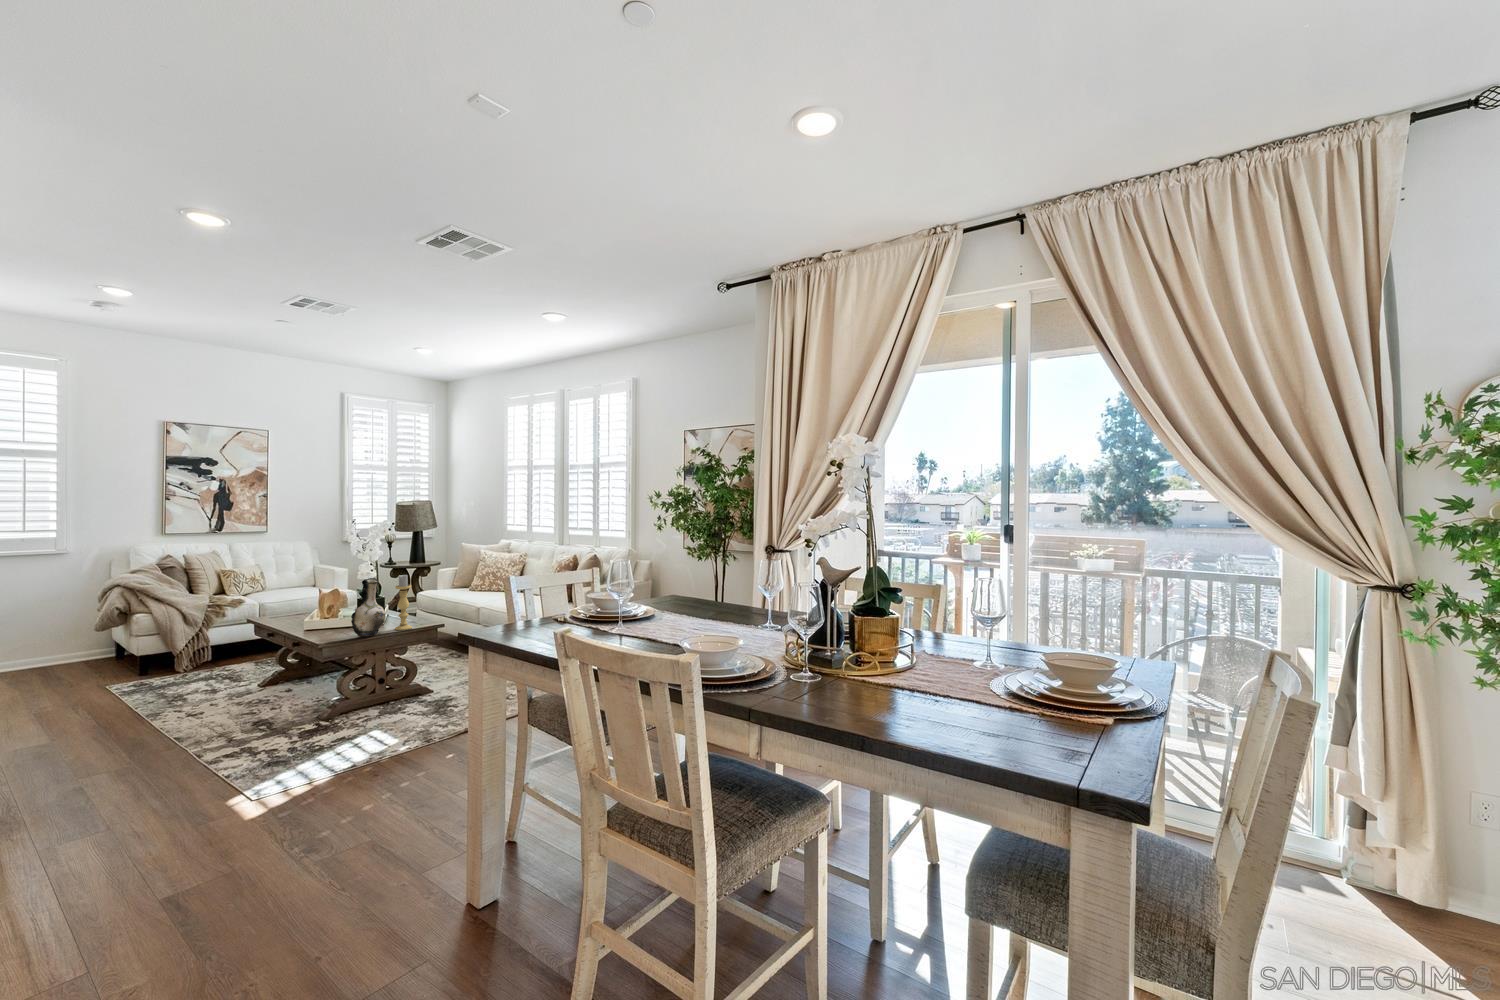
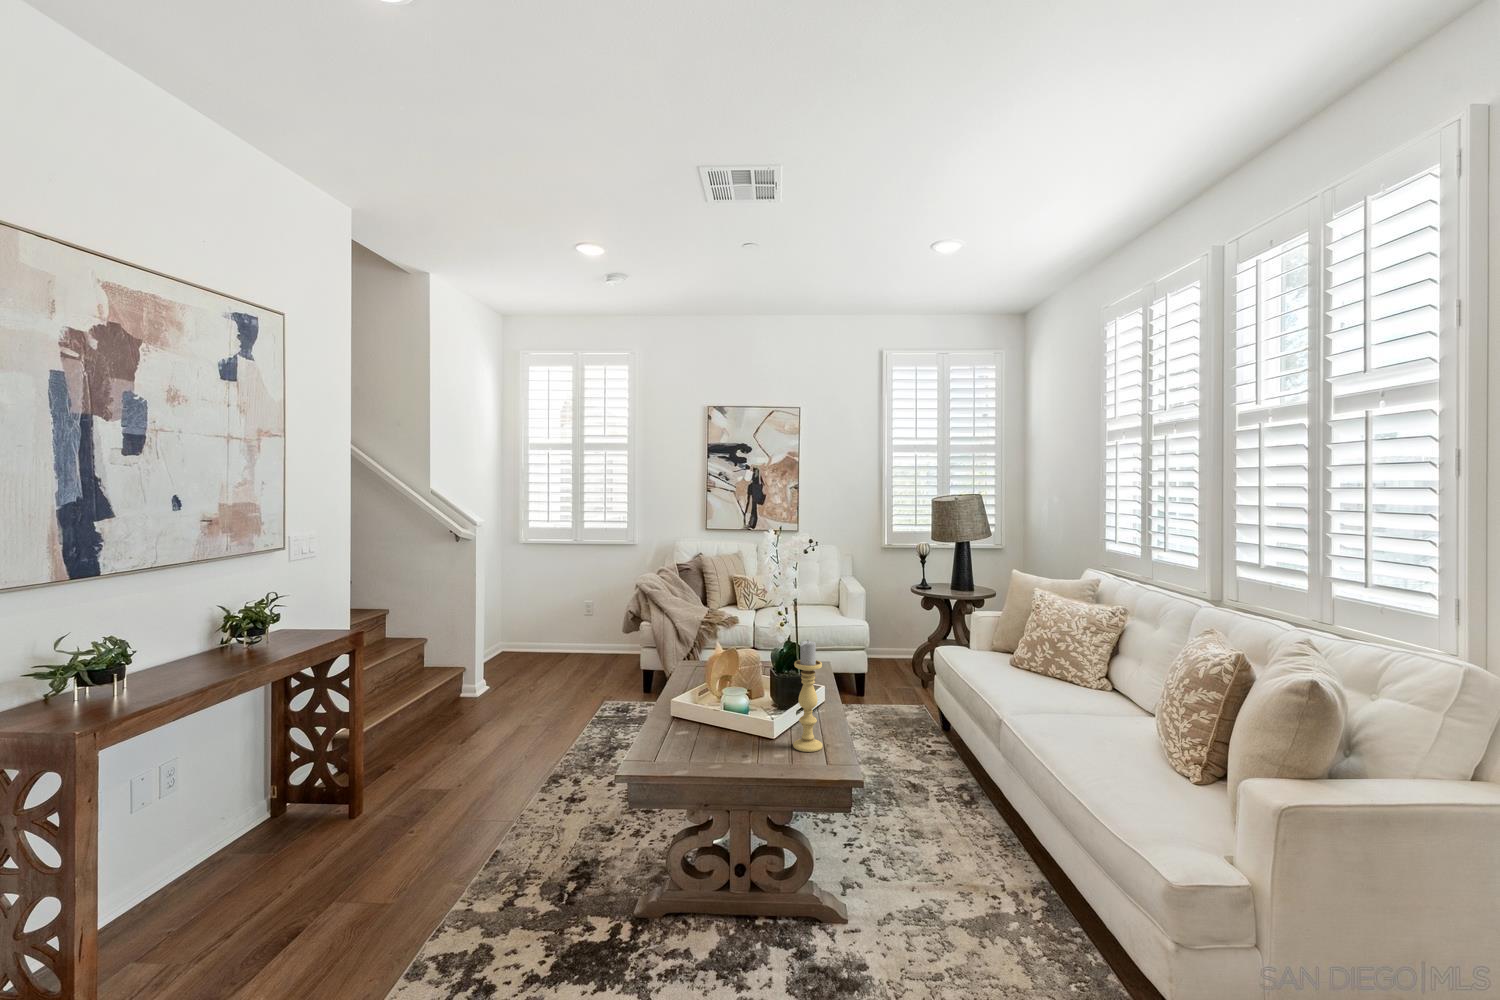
decorative vase: present [351,578,385,637] -> none [710,641,771,753]

